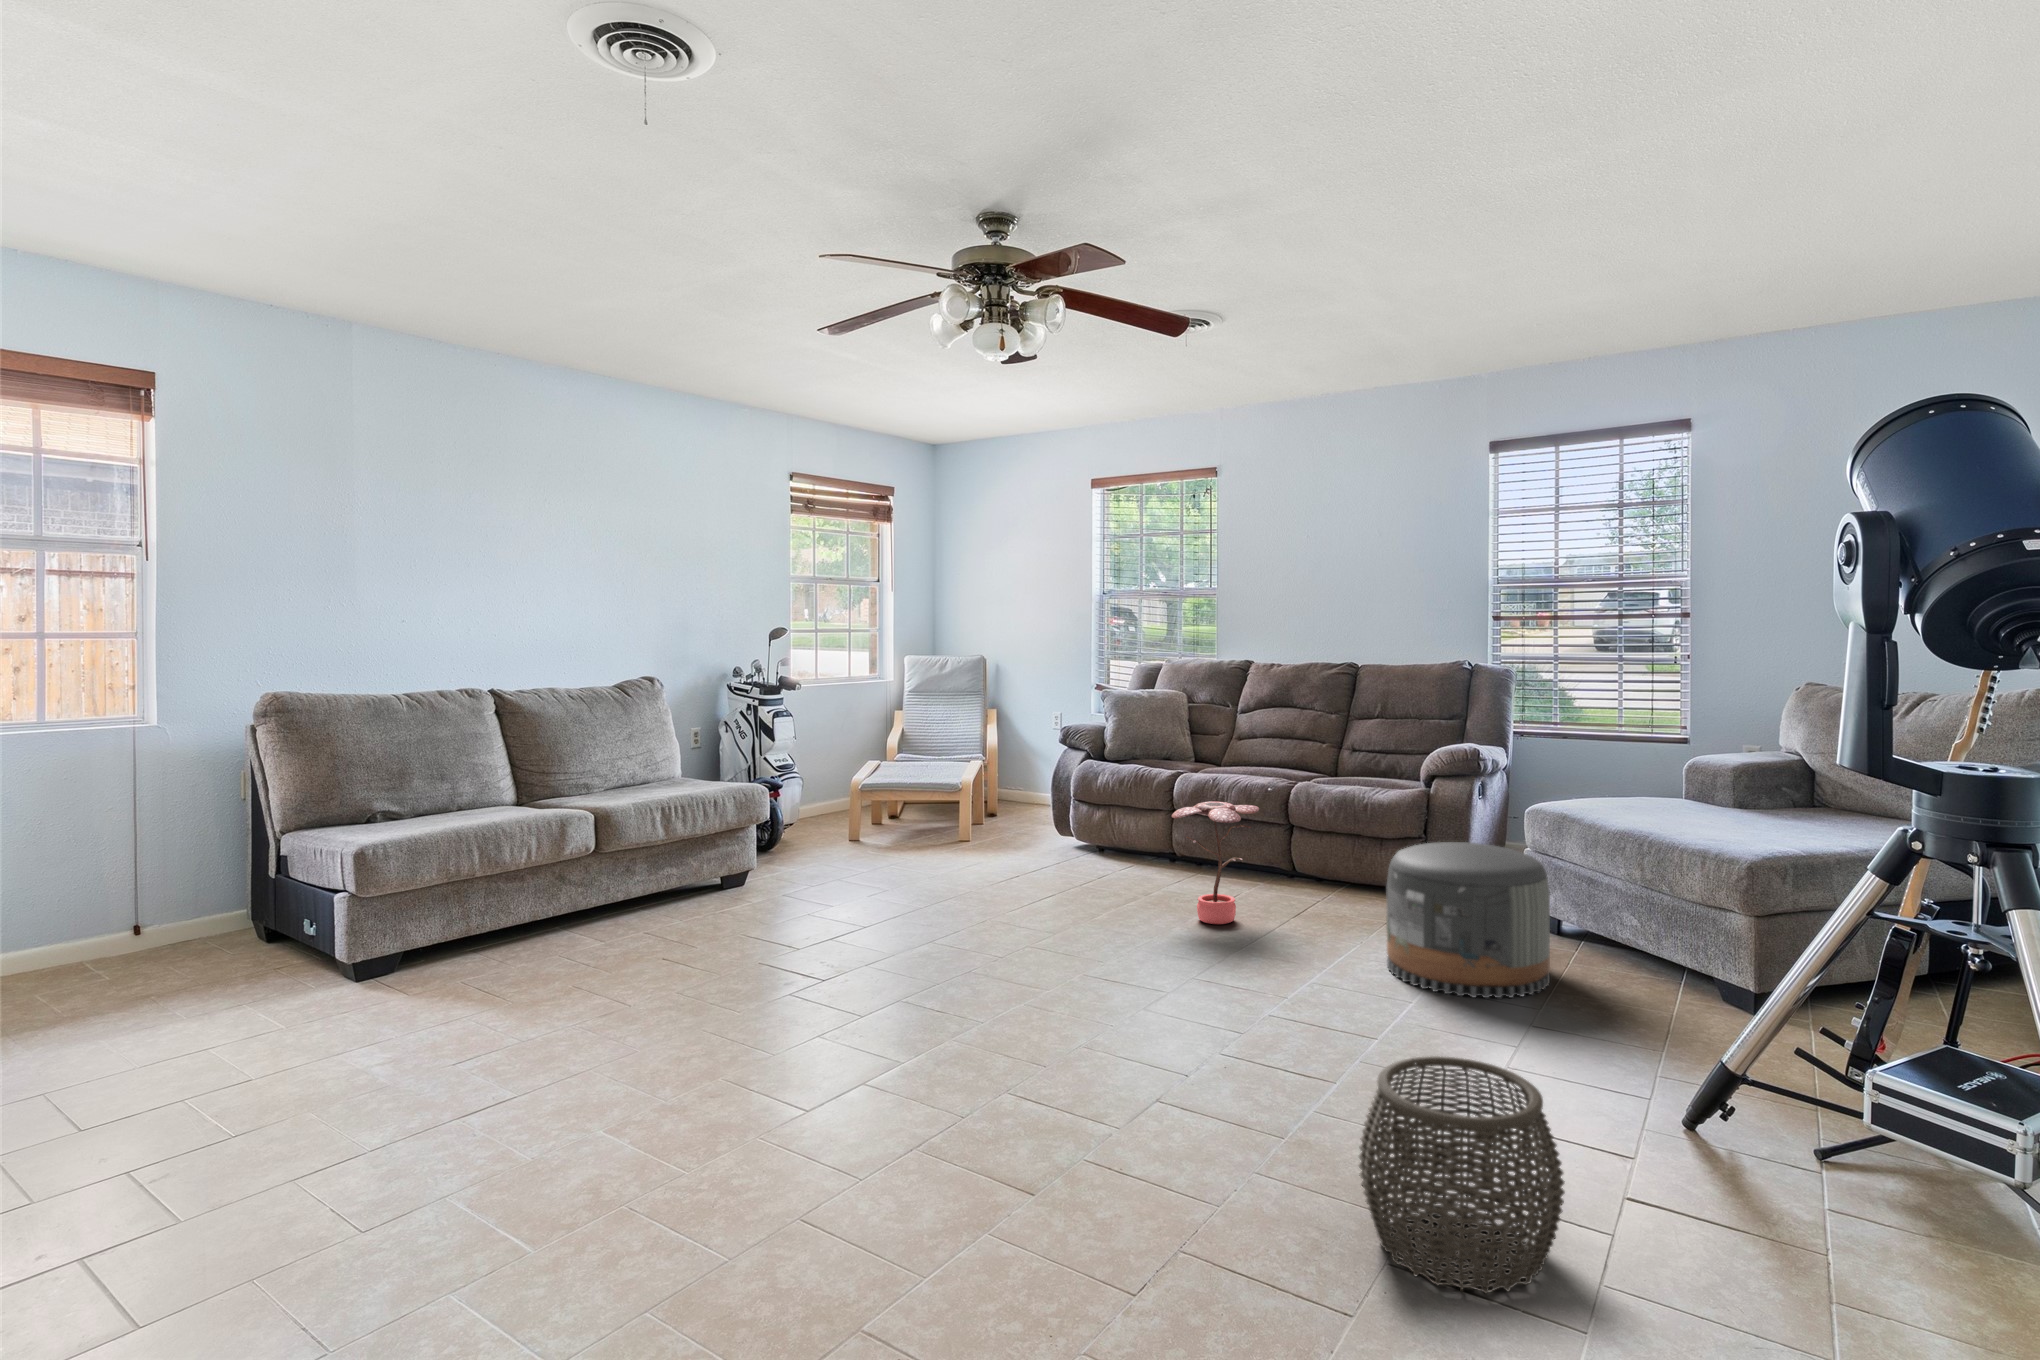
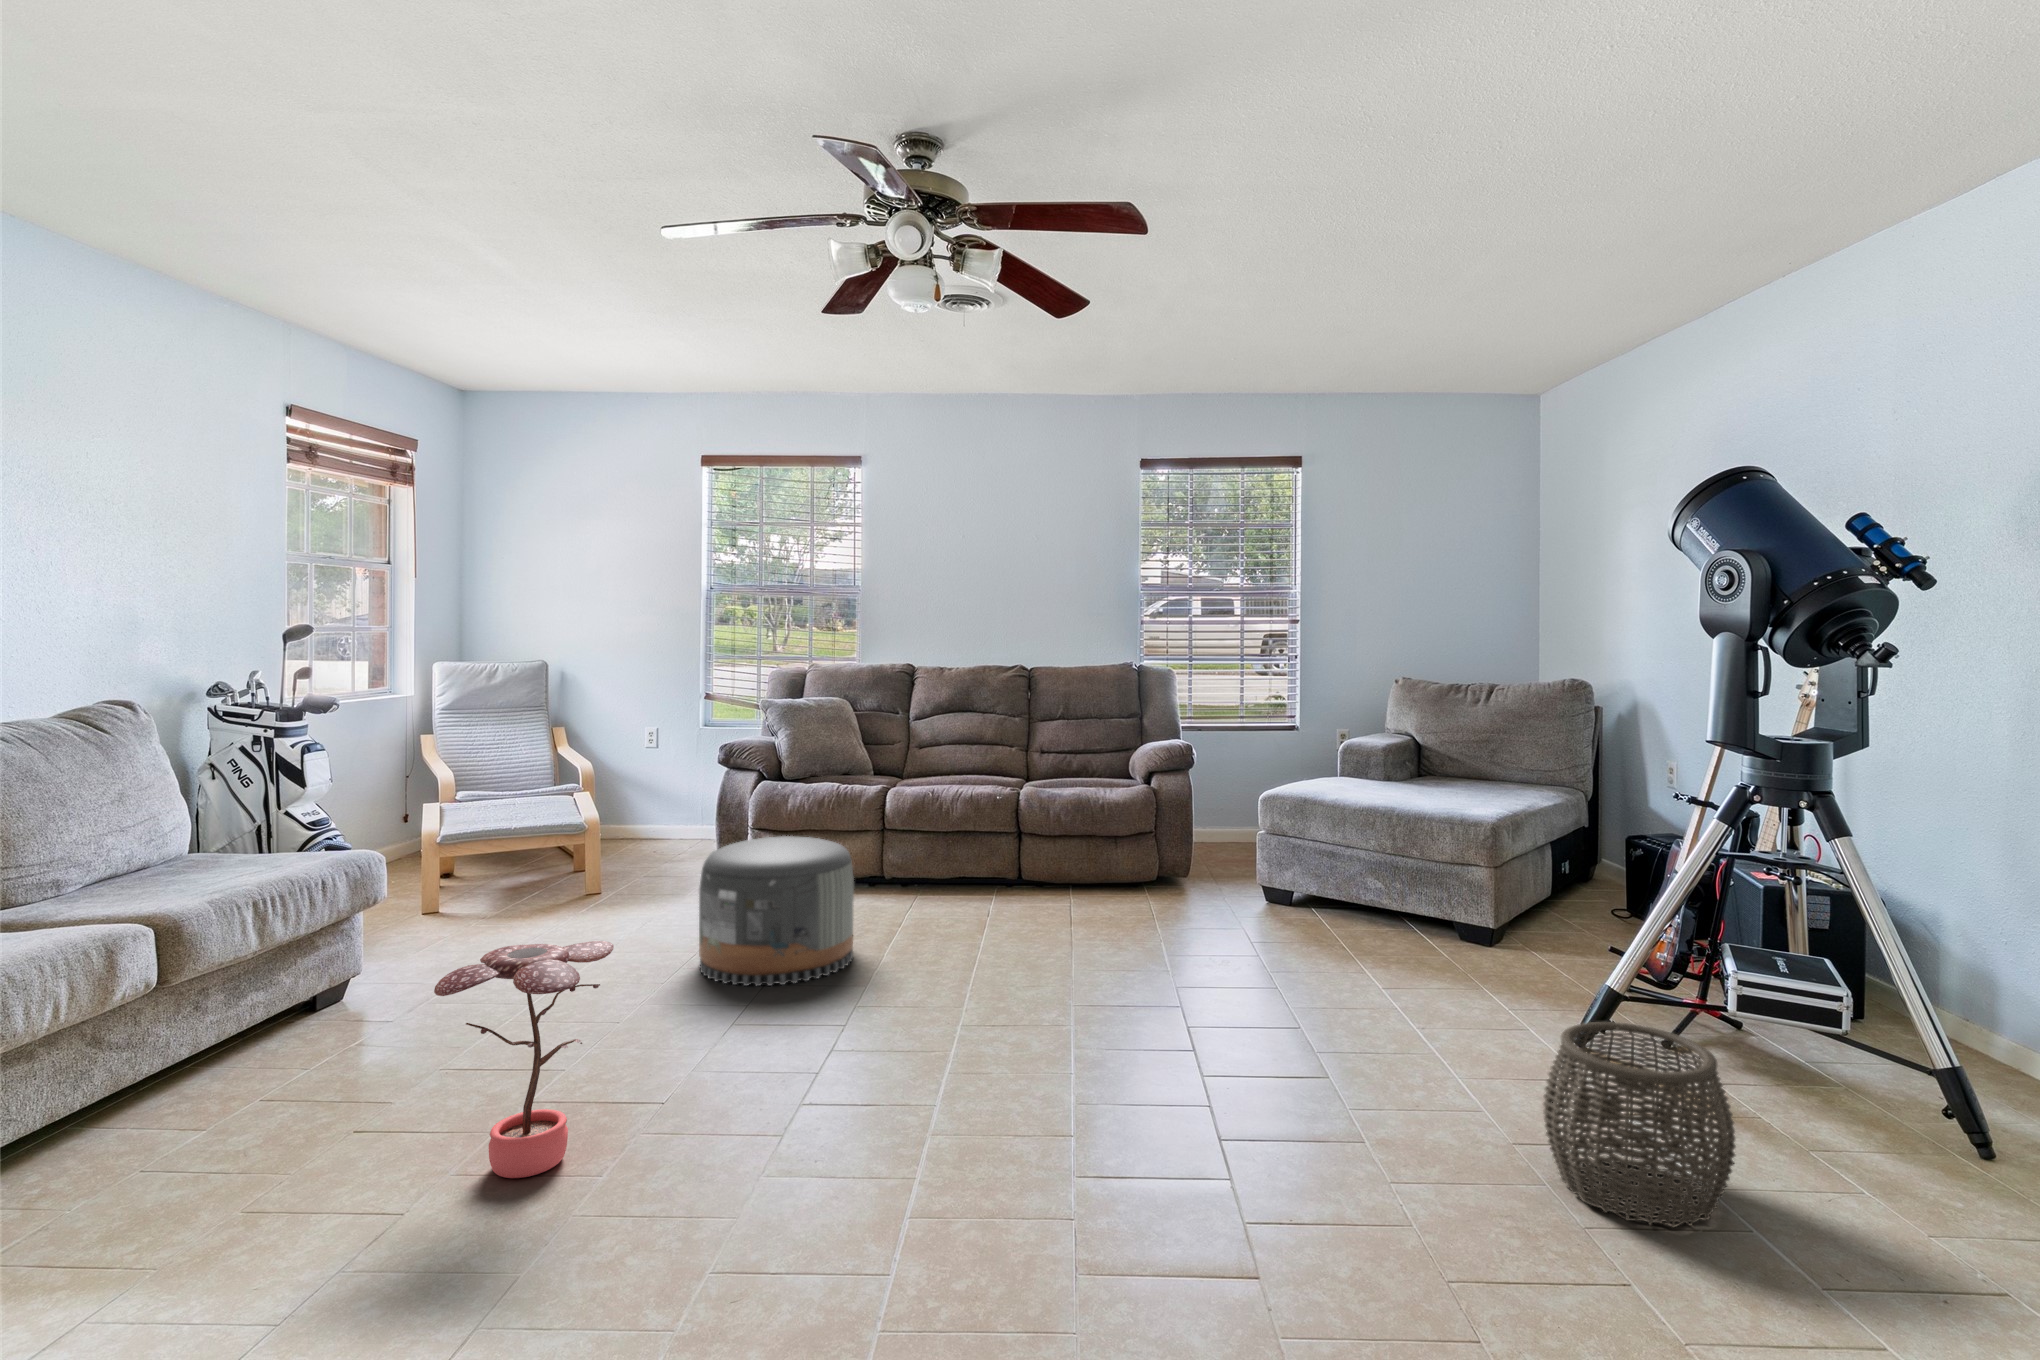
potted plant: present [1172,802,1259,924] -> present [434,941,614,1178]
pouf: present [1386,842,1550,998] -> present [699,836,854,986]

